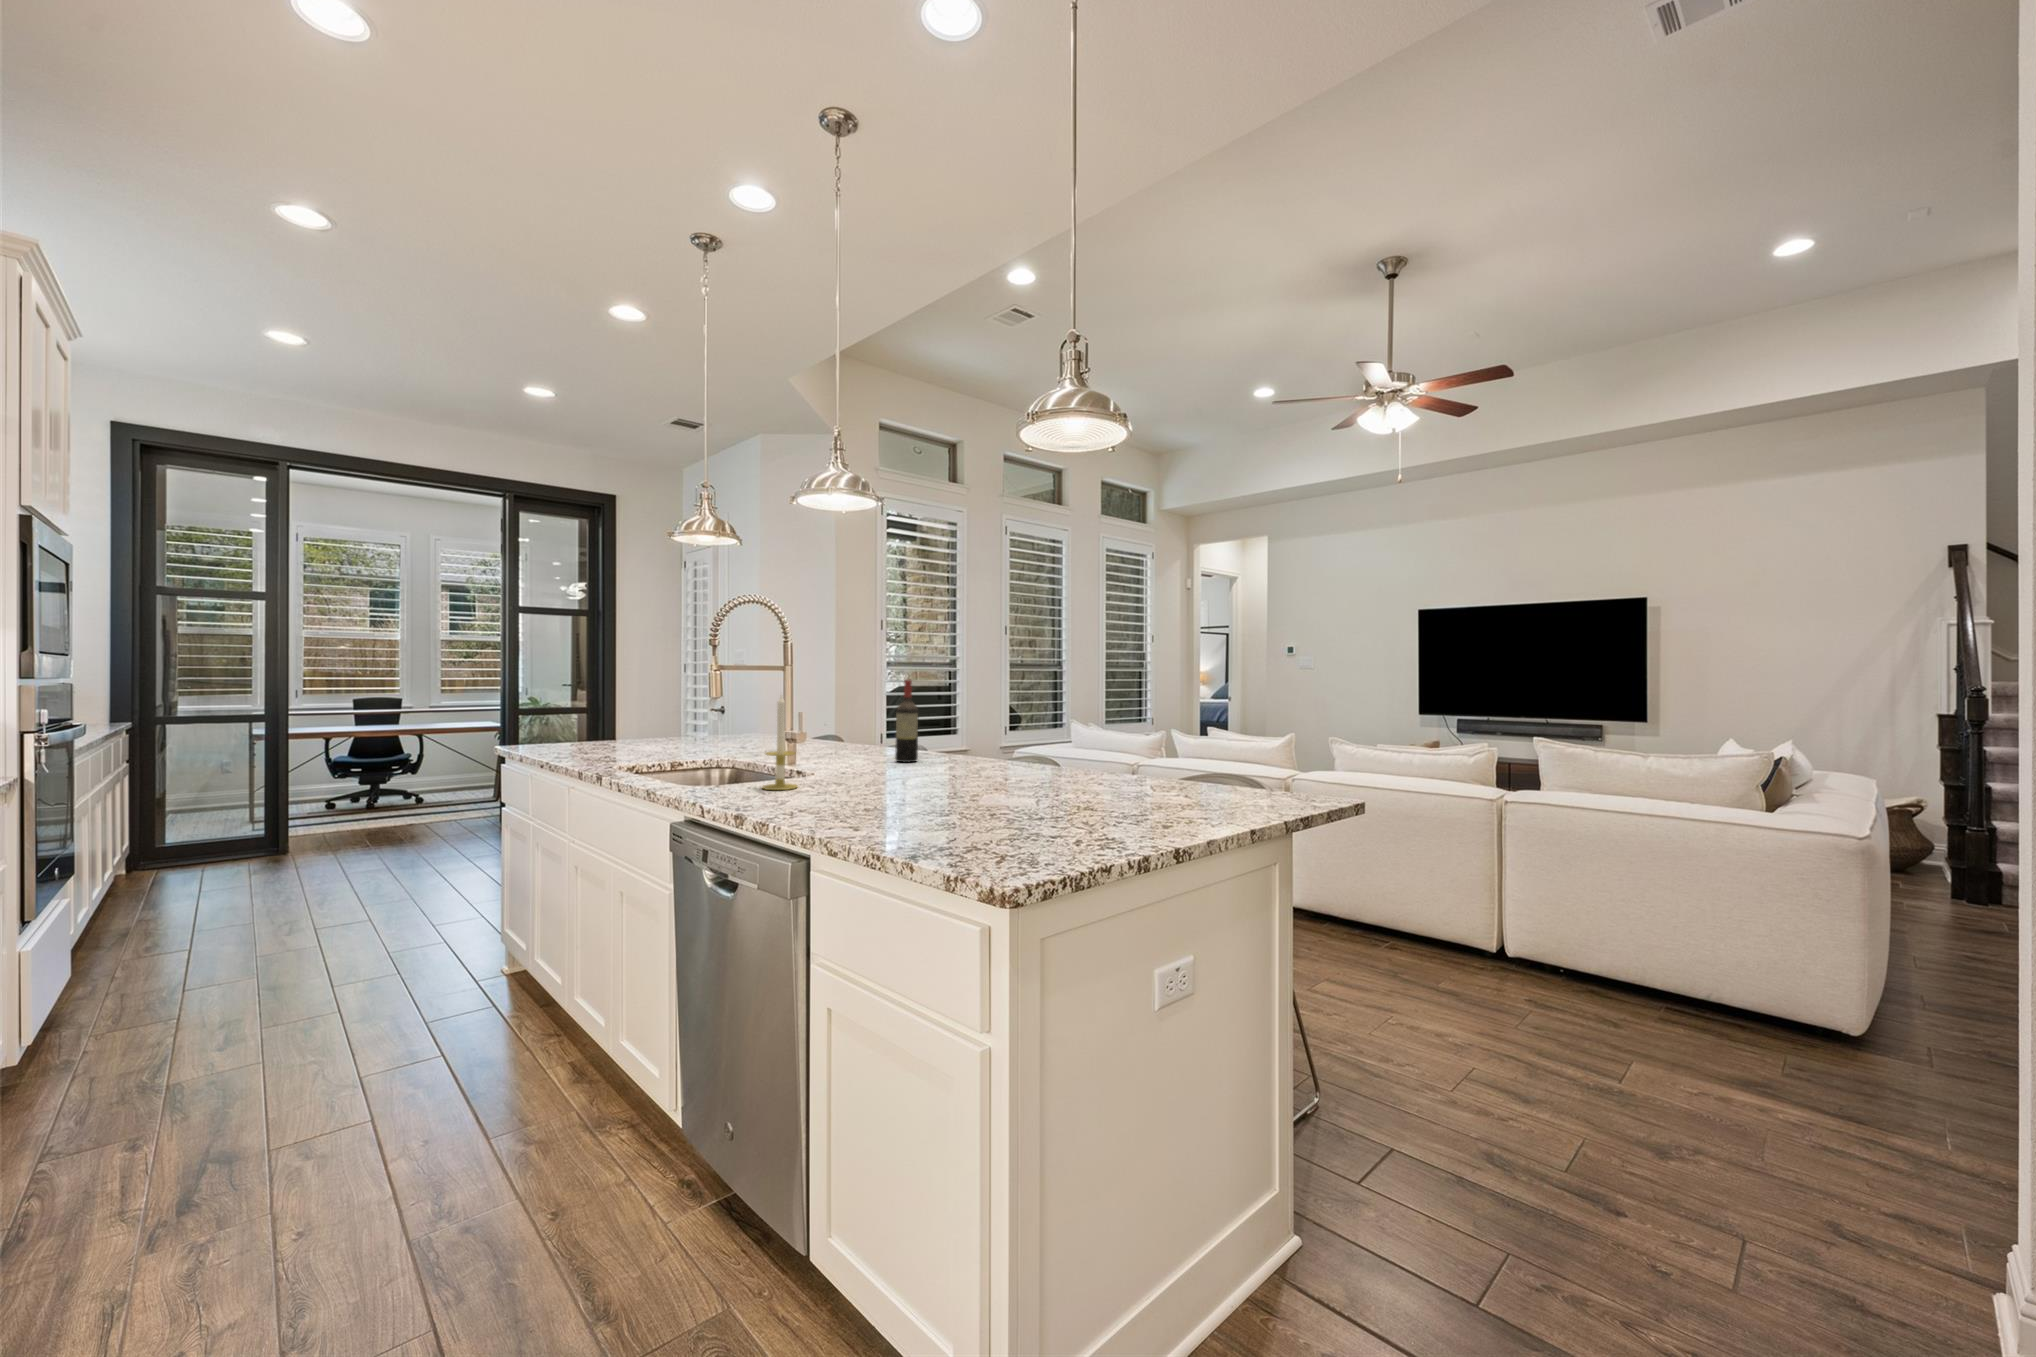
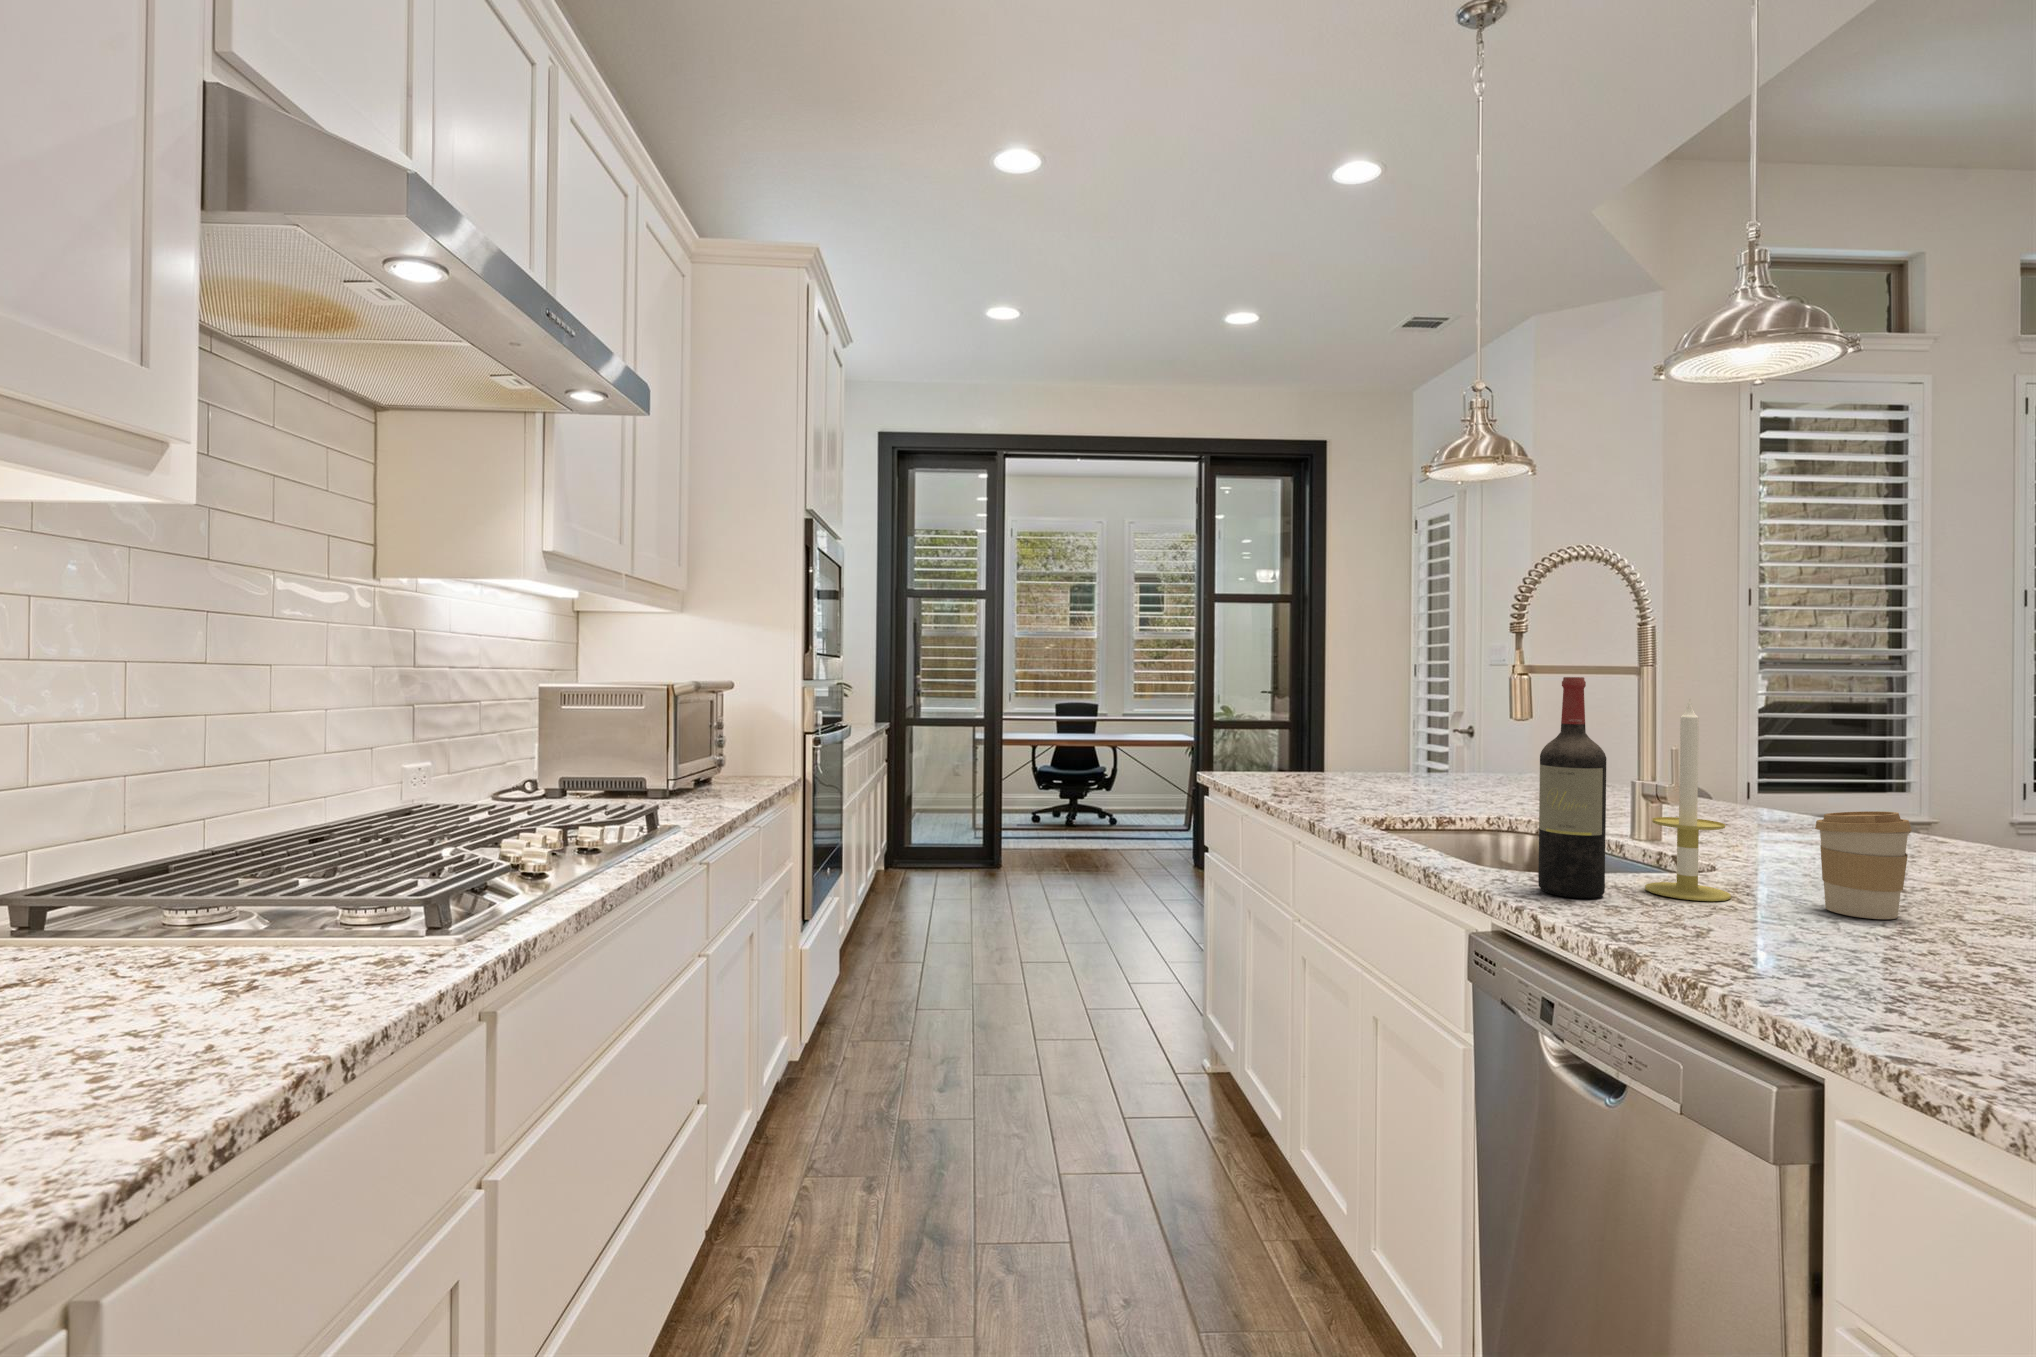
wine bottle: present [895,680,919,762] -> present [1538,677,1607,898]
coffee cup: none [829,742,863,789] -> present [1815,811,1912,919]

